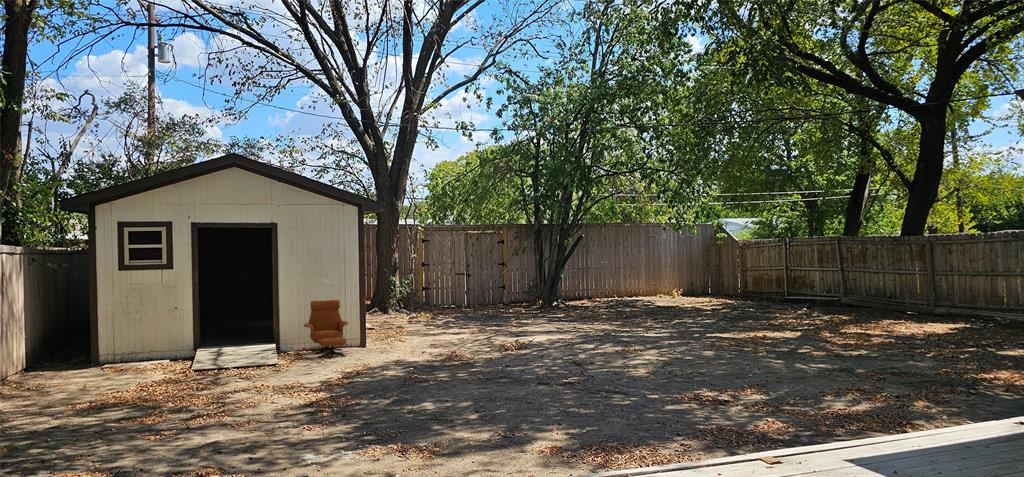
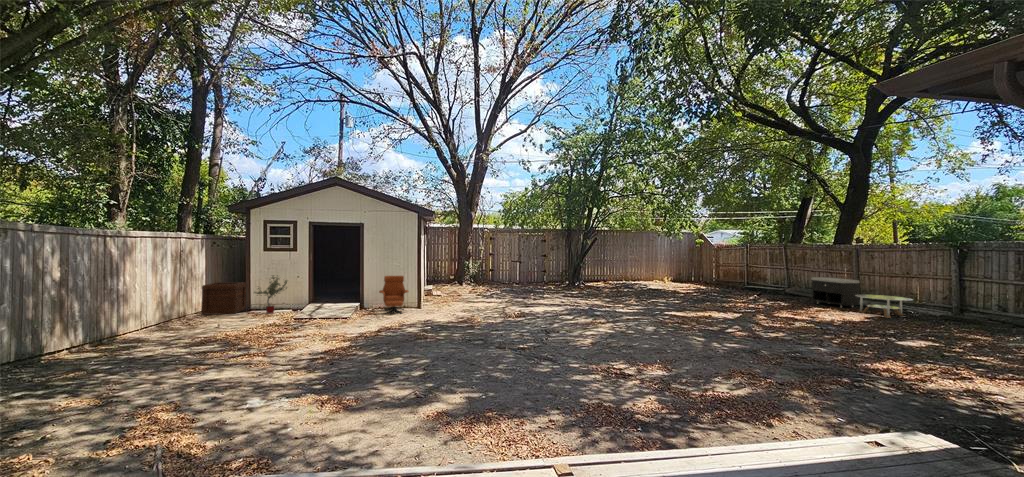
storage bench: none [874,280,933,318] -> present [811,277,859,307]
round table: none [932,300,999,327] -> present [855,295,913,318]
potted tree: none [106,306,163,368] -> present [254,275,287,314]
wooden crate: none [20,321,87,375] -> present [201,282,246,315]

